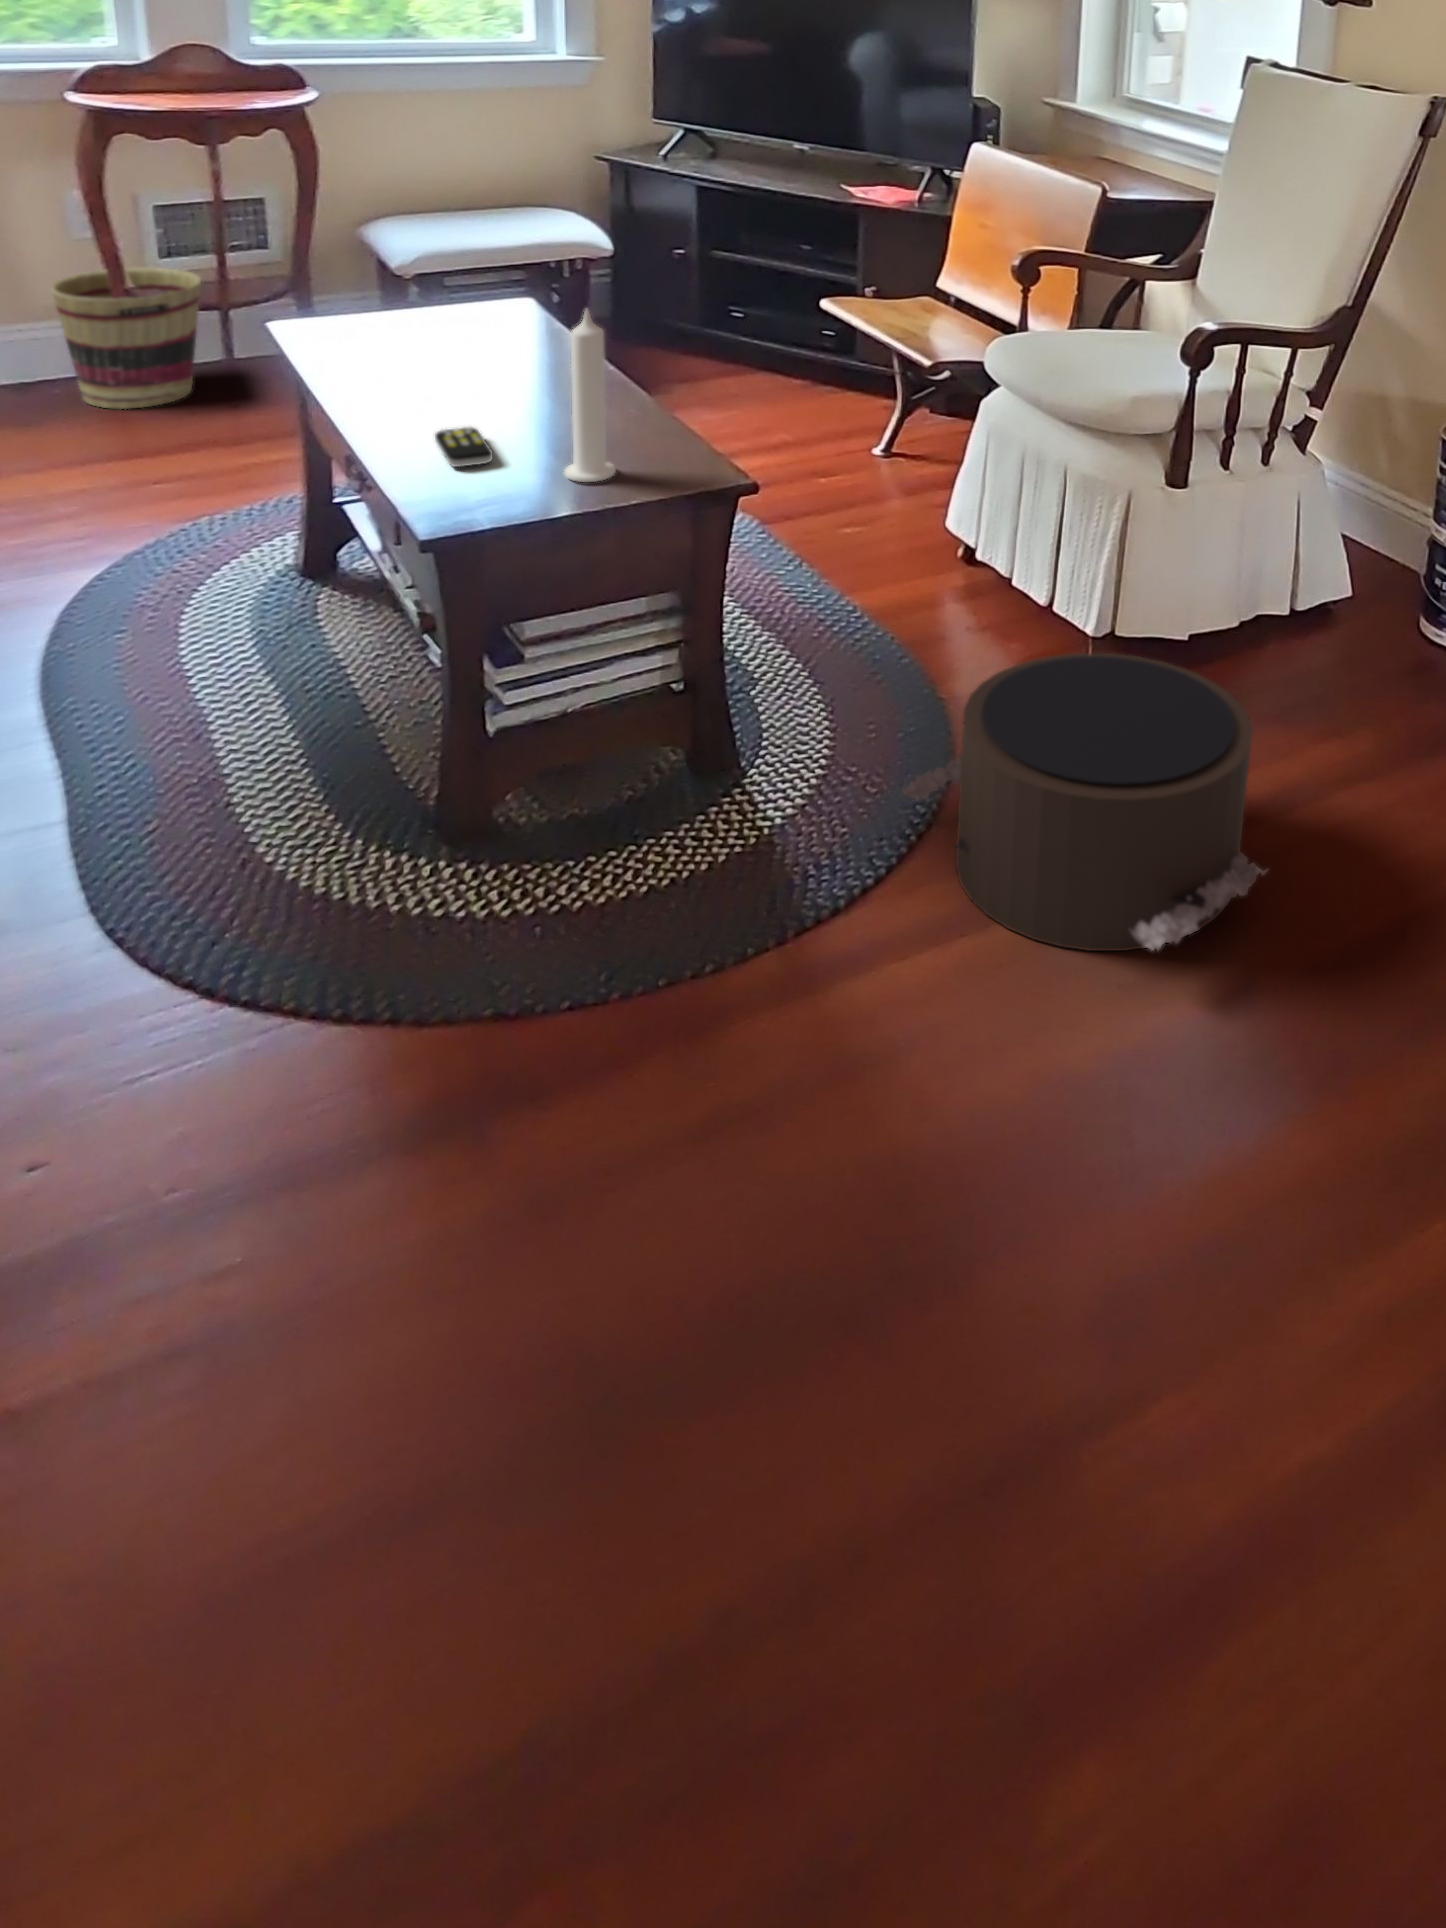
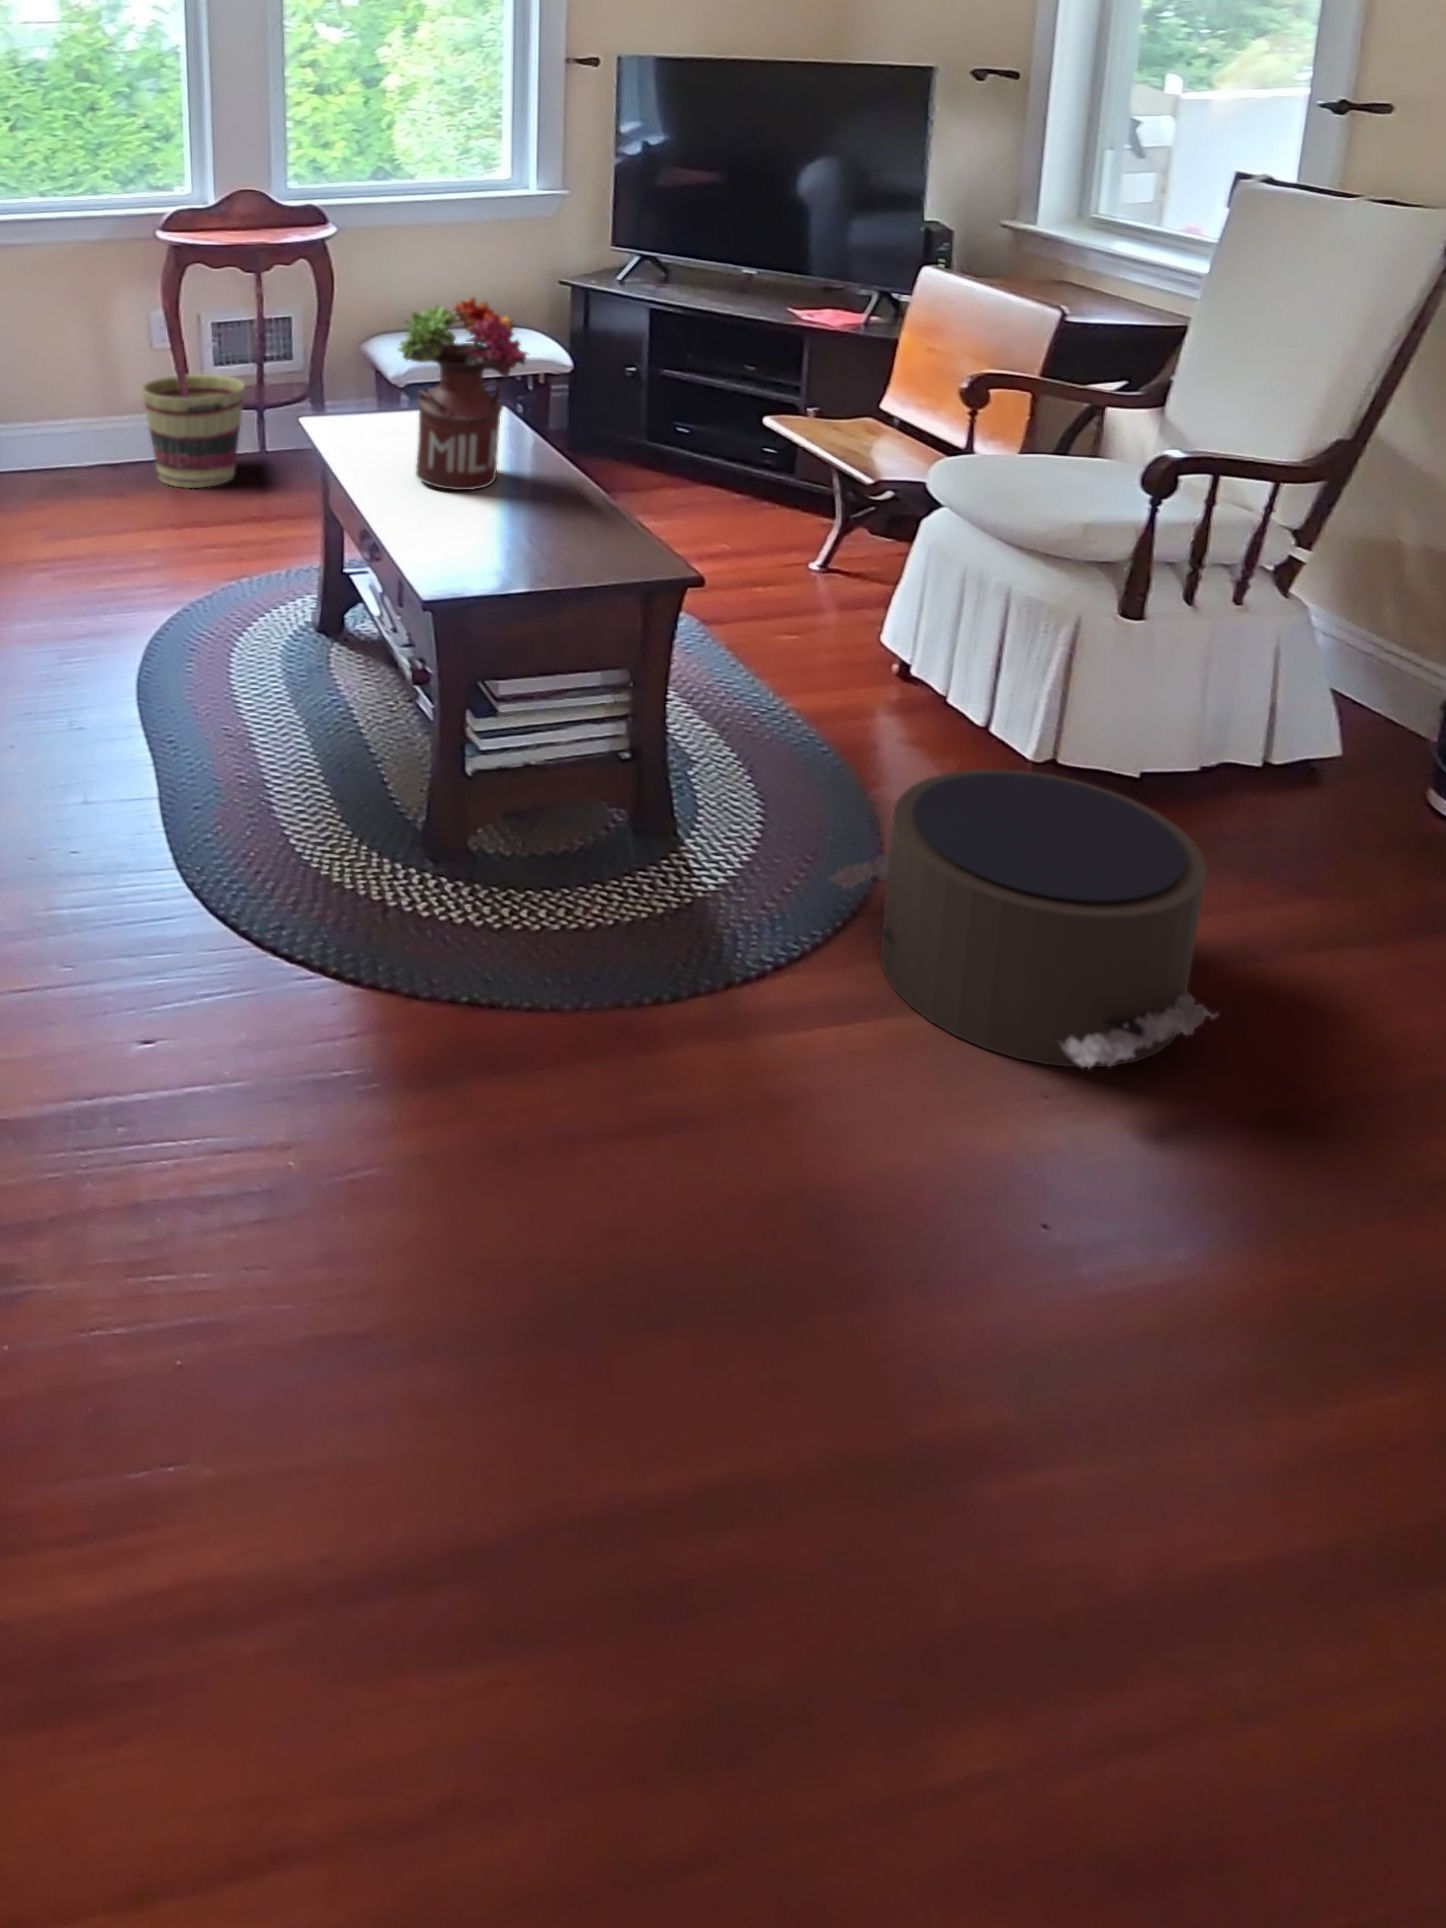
flower arrangement: none [379,175,547,401] -> present [399,298,527,490]
candle: present [564,310,615,482] -> none [539,412,582,564]
remote control: present [435,427,493,467] -> none [435,511,481,544]

